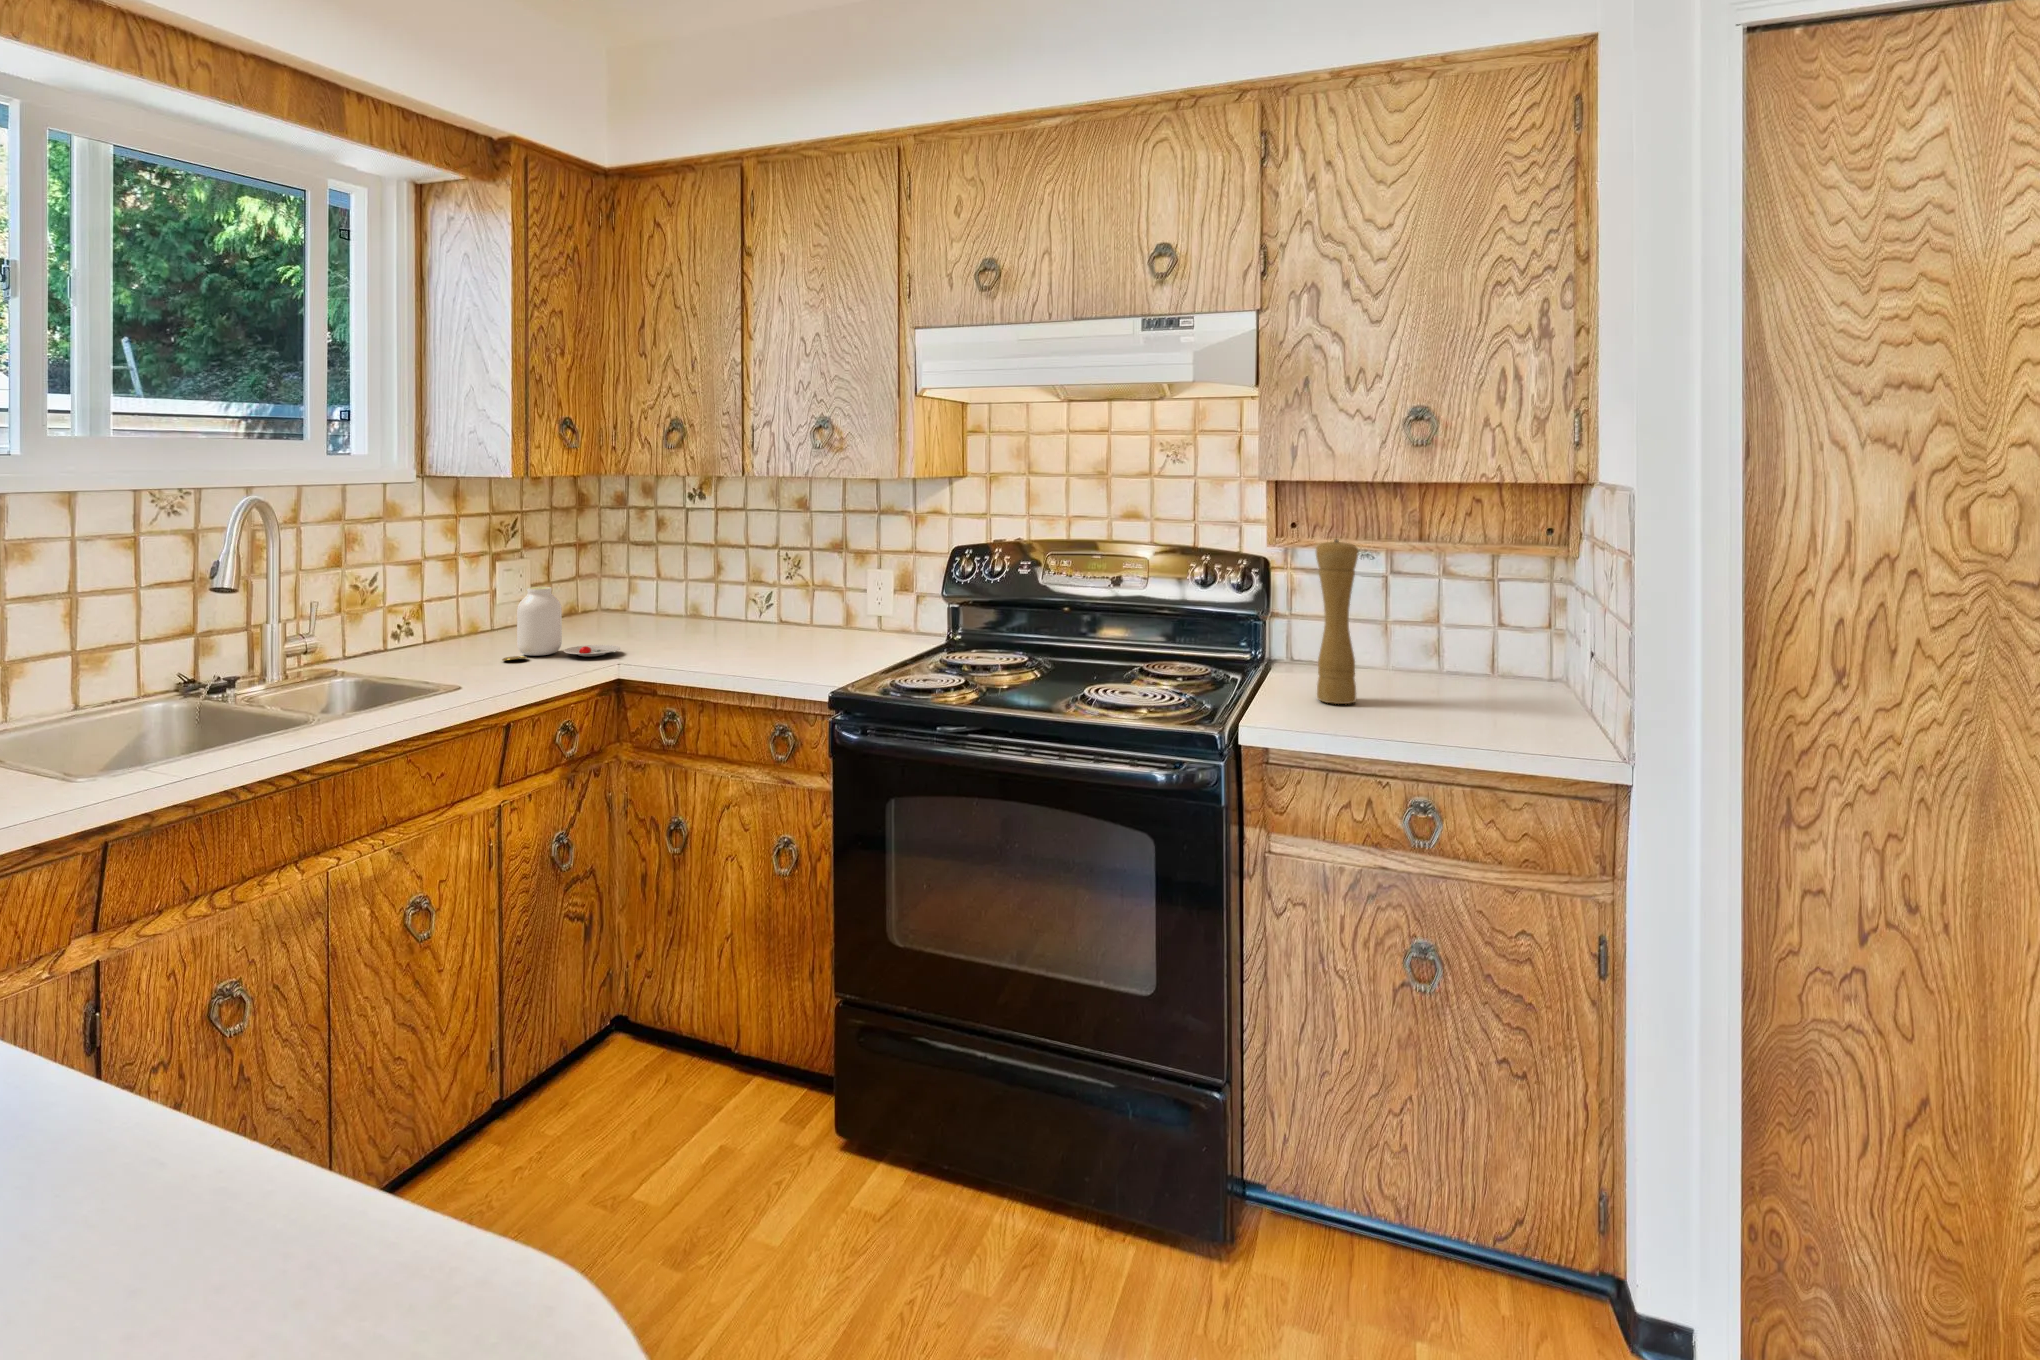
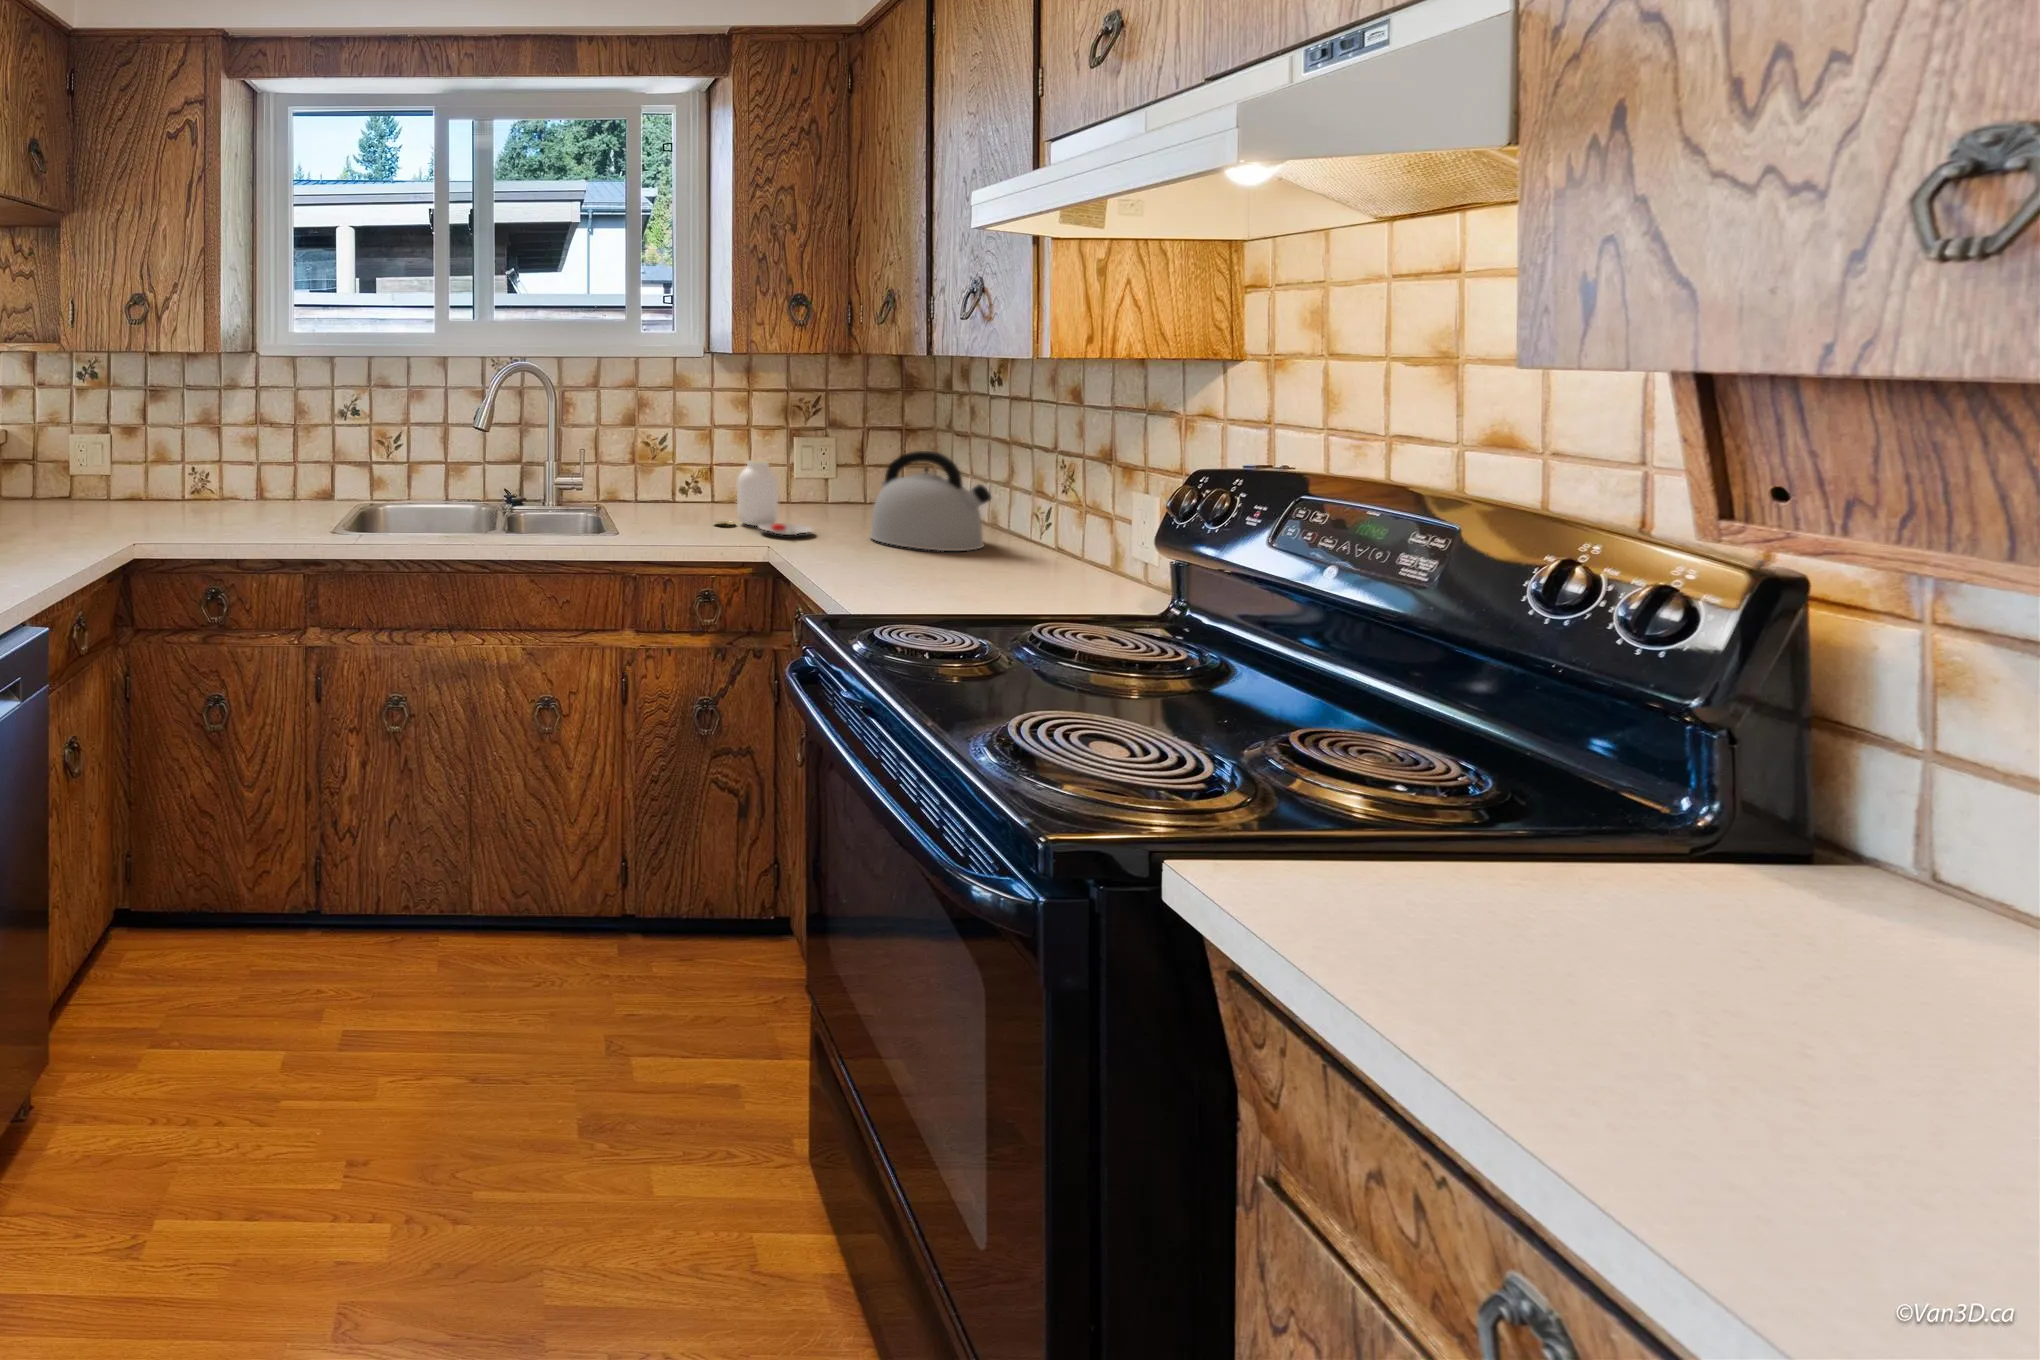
pepper mill: present [1316,539,1358,704] -> none [1584,529,1758,1007]
kettle: none [654,559,757,645] -> present [870,451,991,551]

